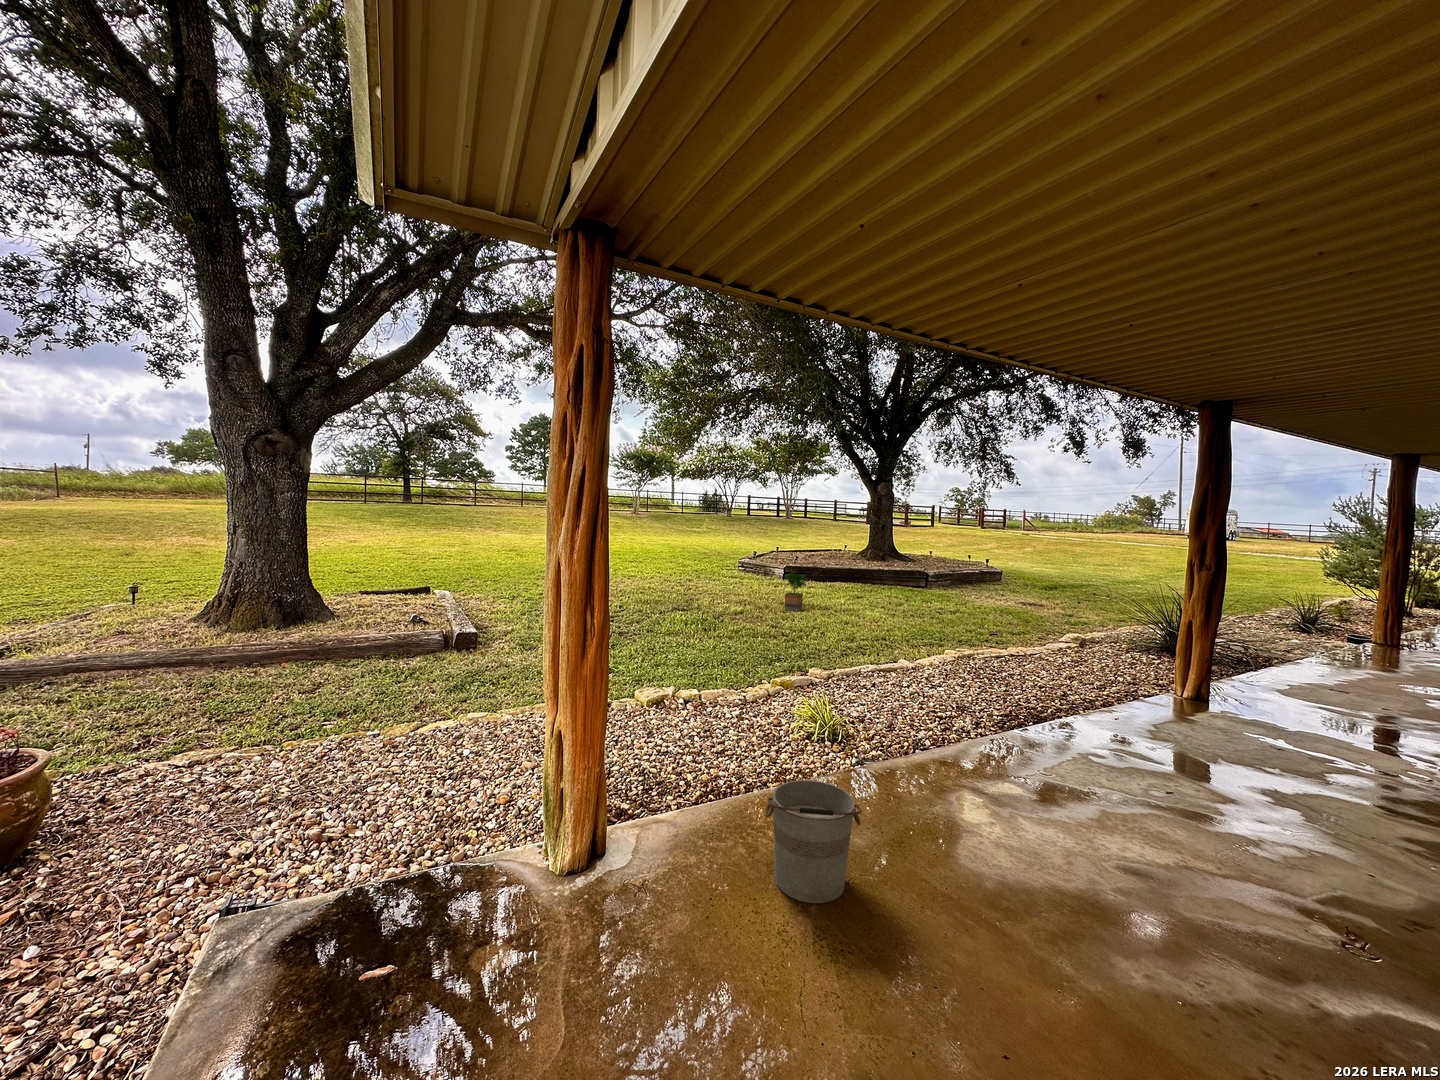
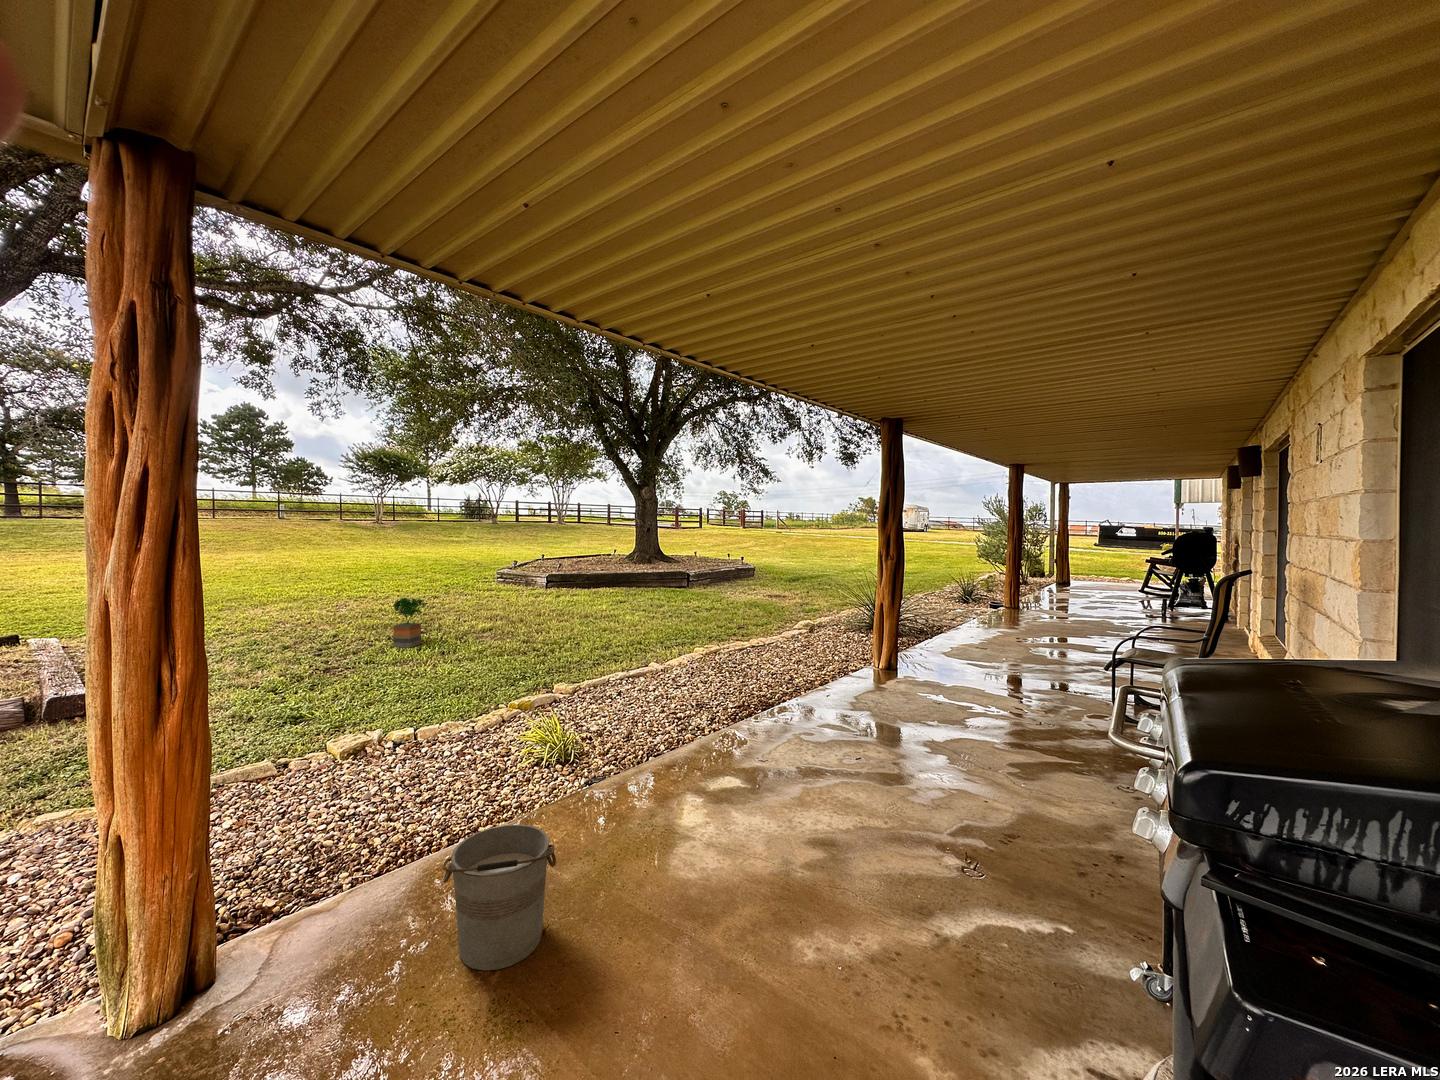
potted tree: present [784,573,807,611] -> present [393,598,426,648]

